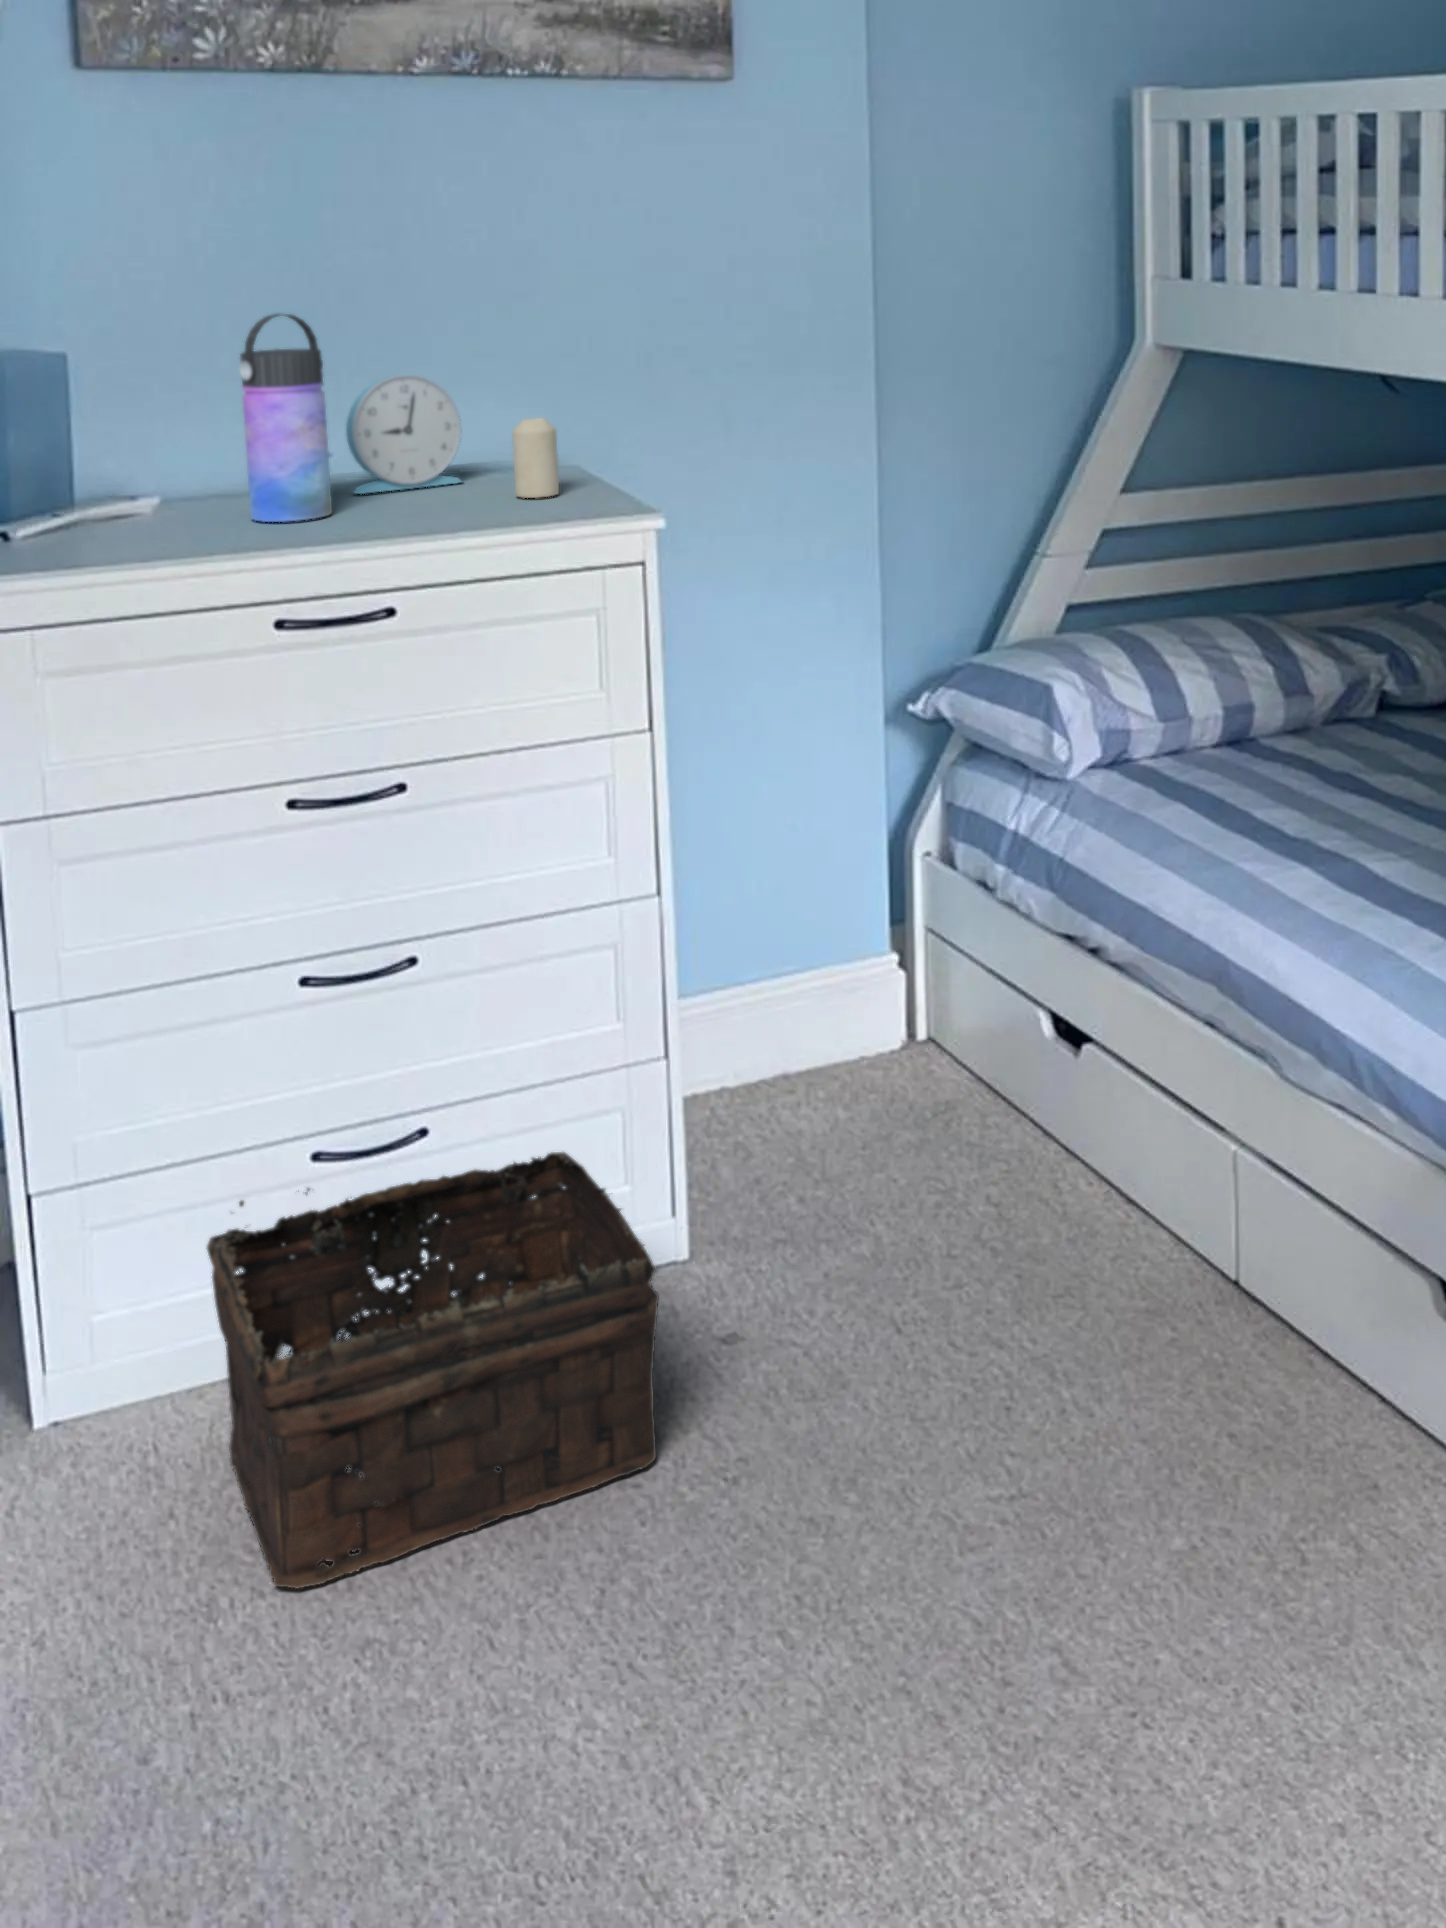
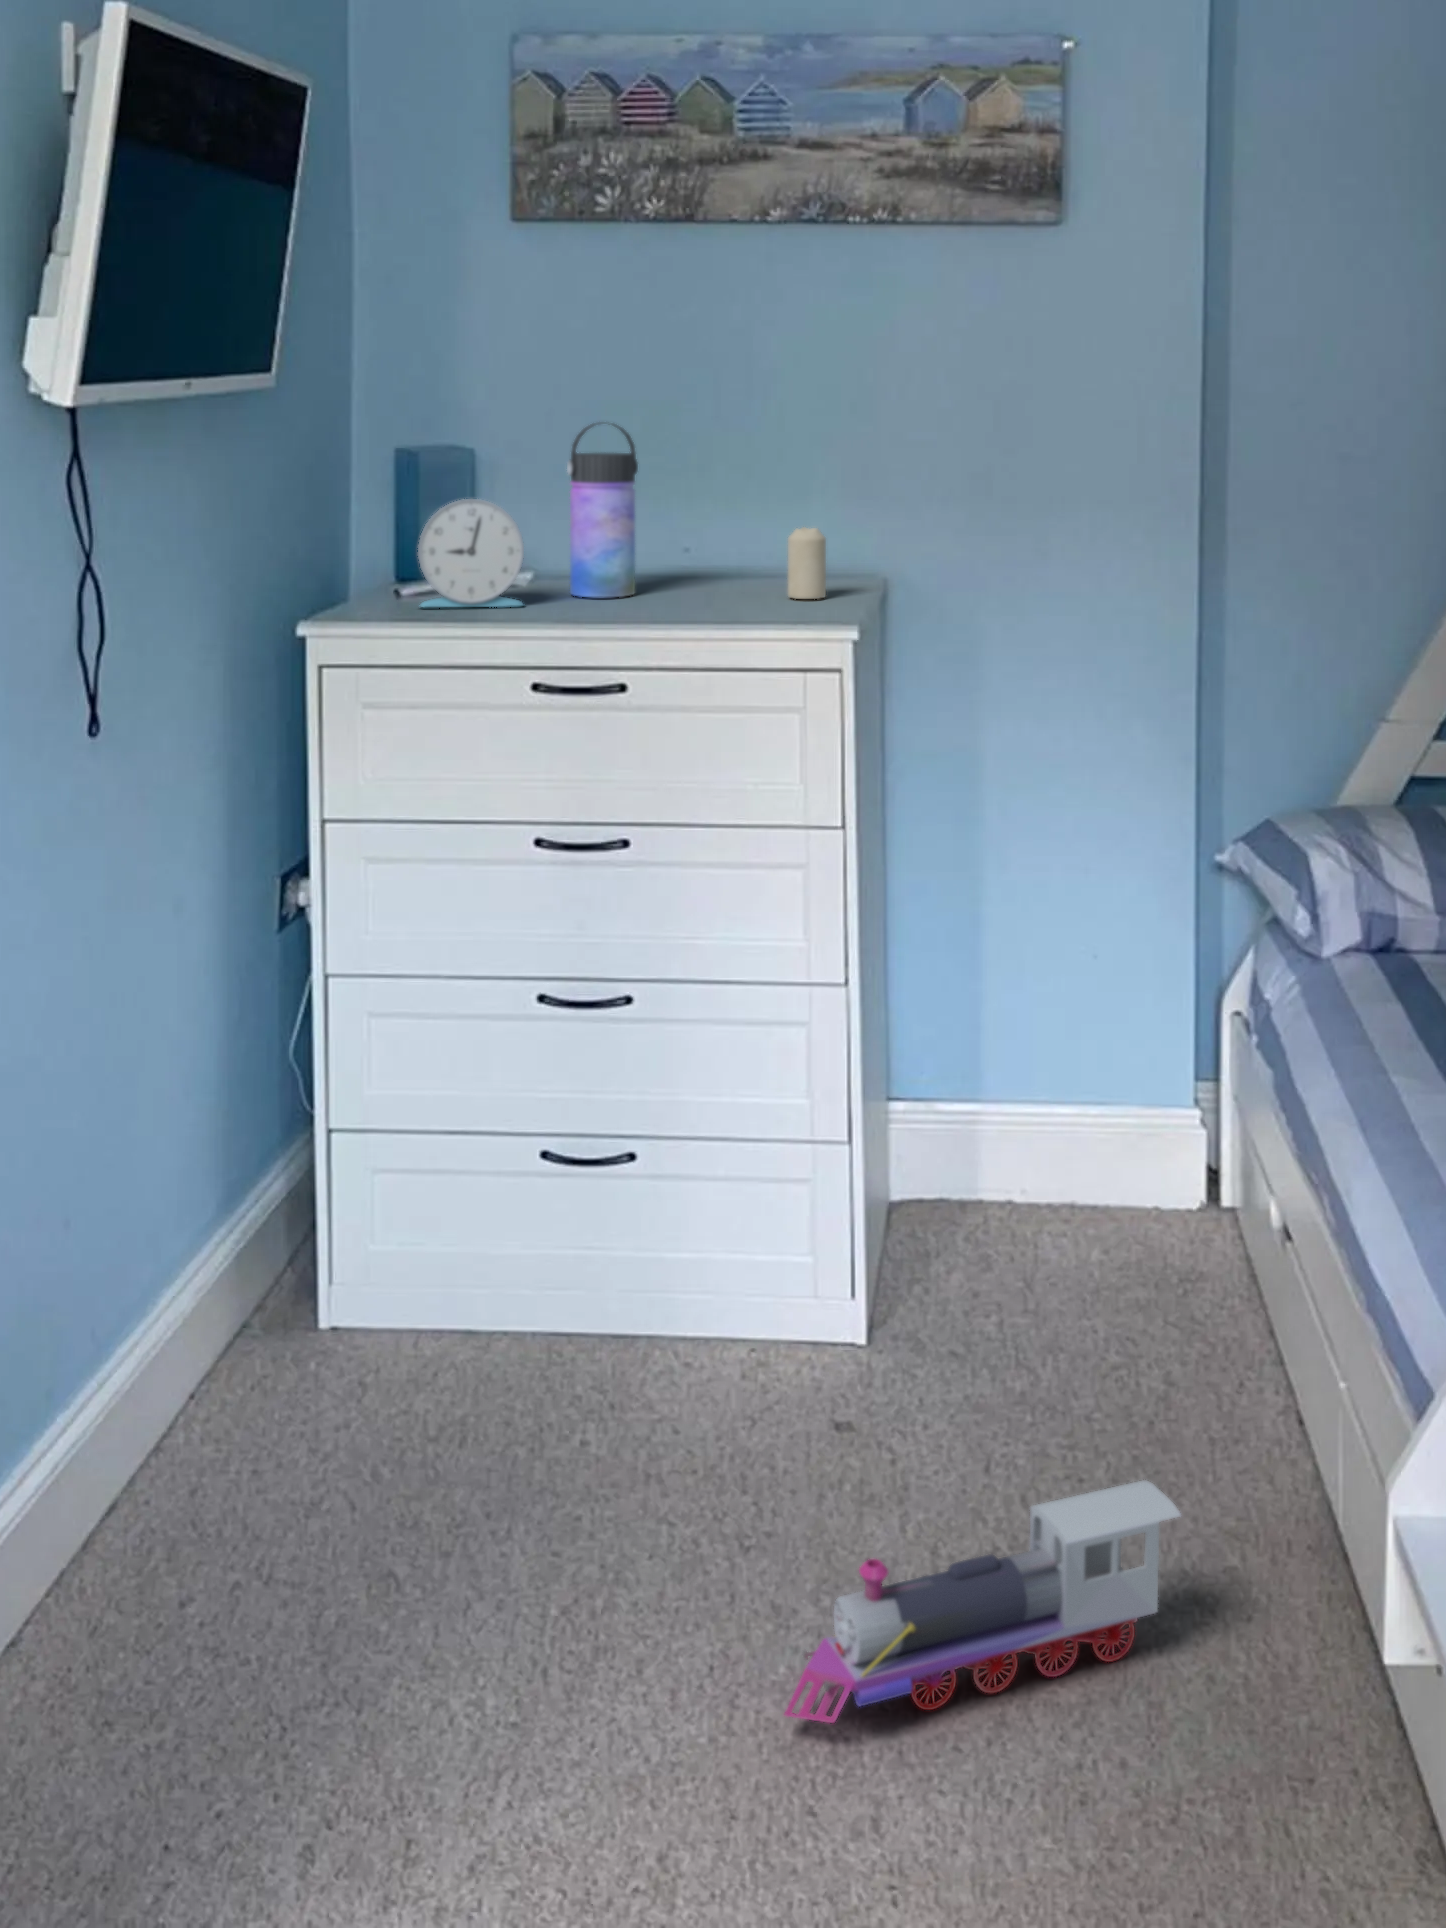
alarm clock: present [346,375,461,494] -> present [418,499,524,607]
basket: present [206,1152,659,1589] -> none [353,1164,719,1504]
toy train: none [914,1280,1181,1606] -> present [785,1480,1180,1723]

